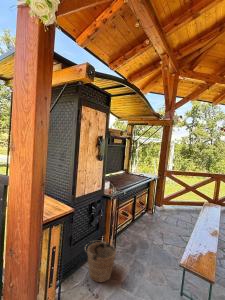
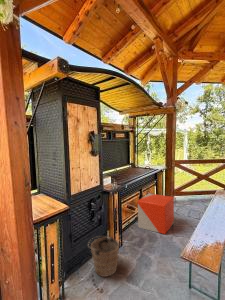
stool: none [130,201,166,242] -> present [138,193,174,234]

